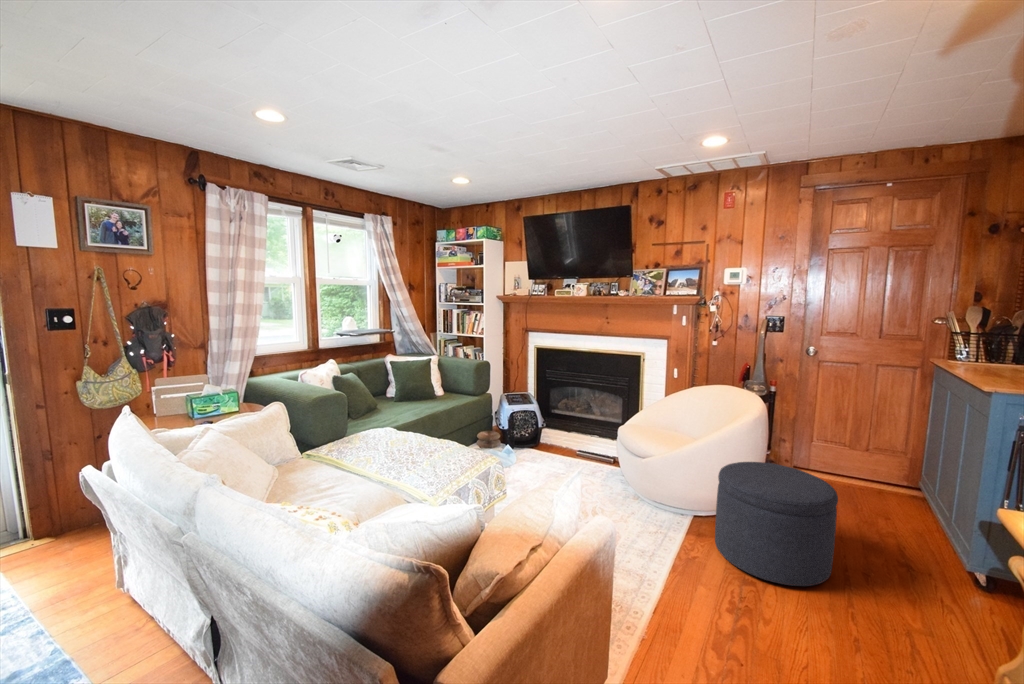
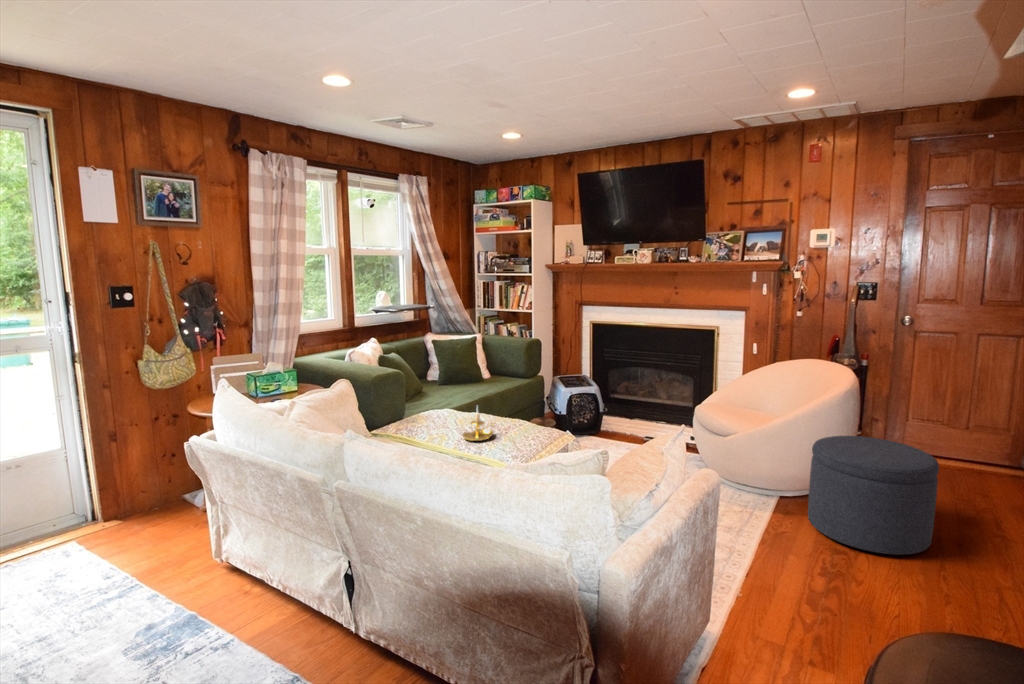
candle holder: none [384,429,419,464] -> present [463,410,493,441]

